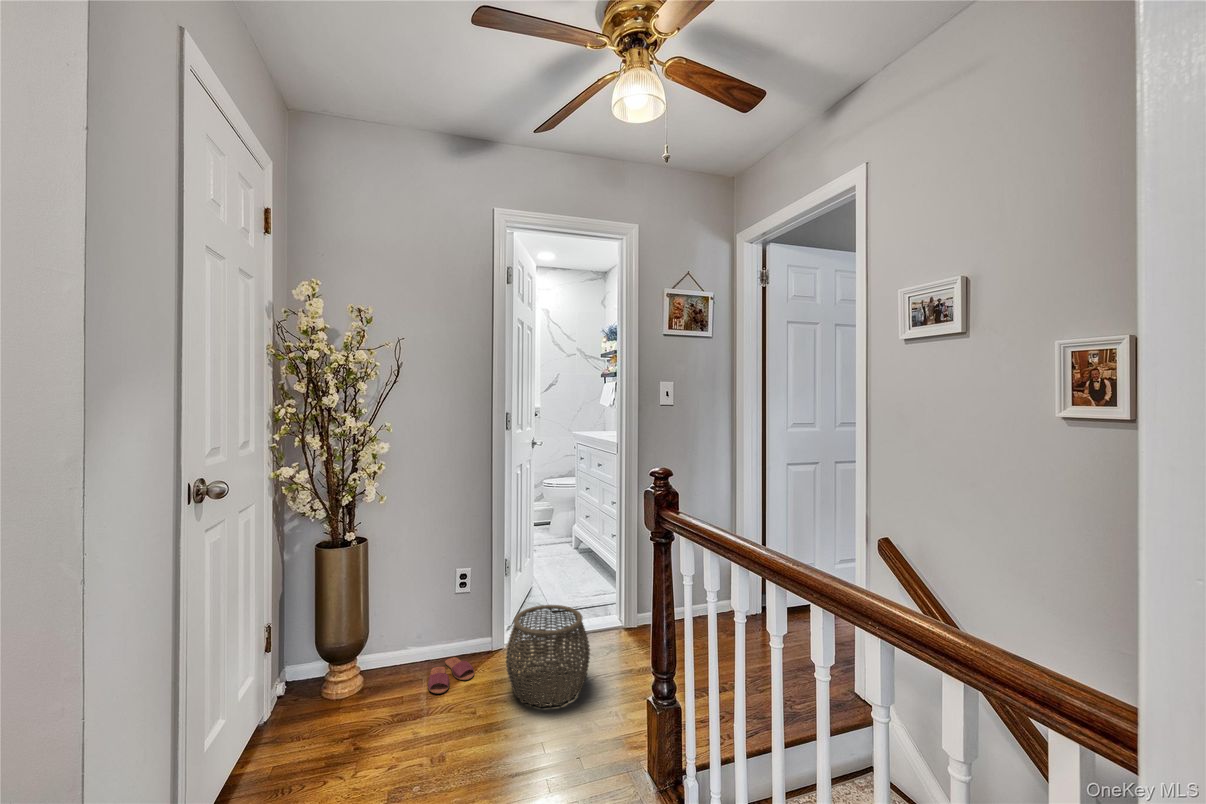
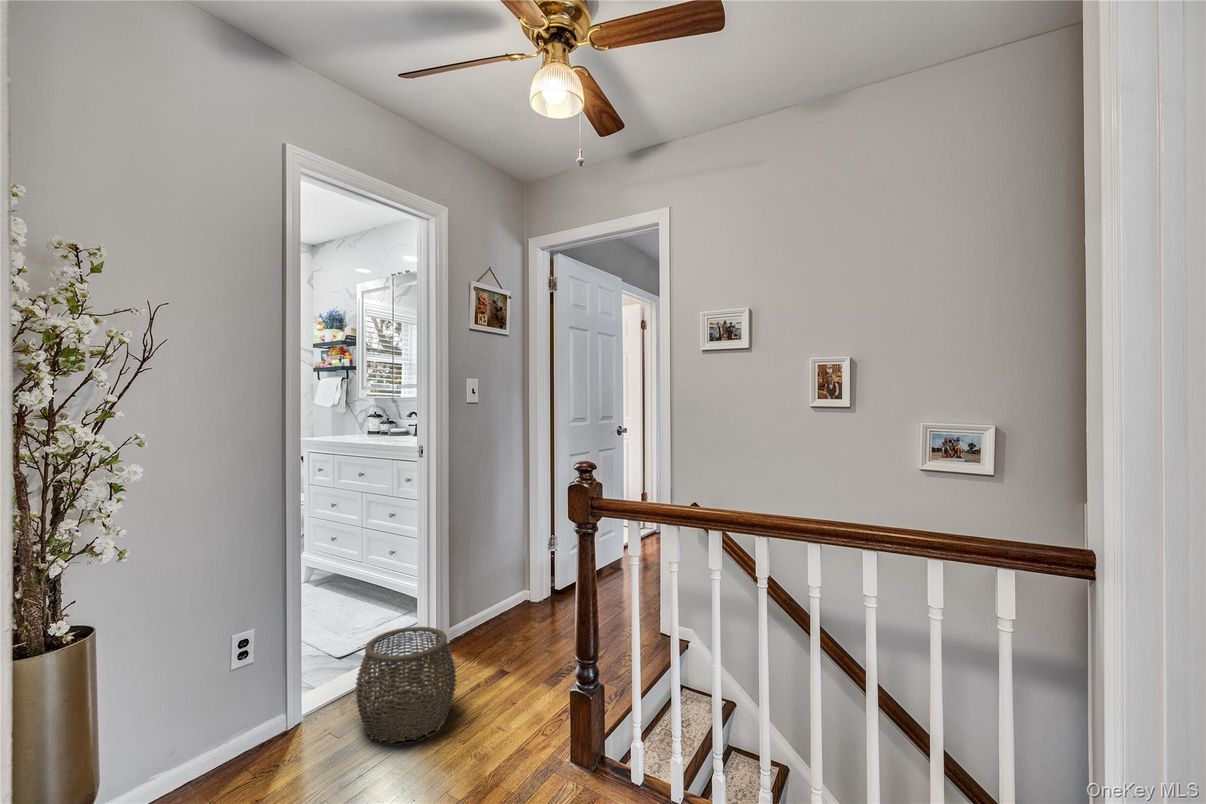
slippers: present [428,657,474,694] -> none [231,730,301,778]

